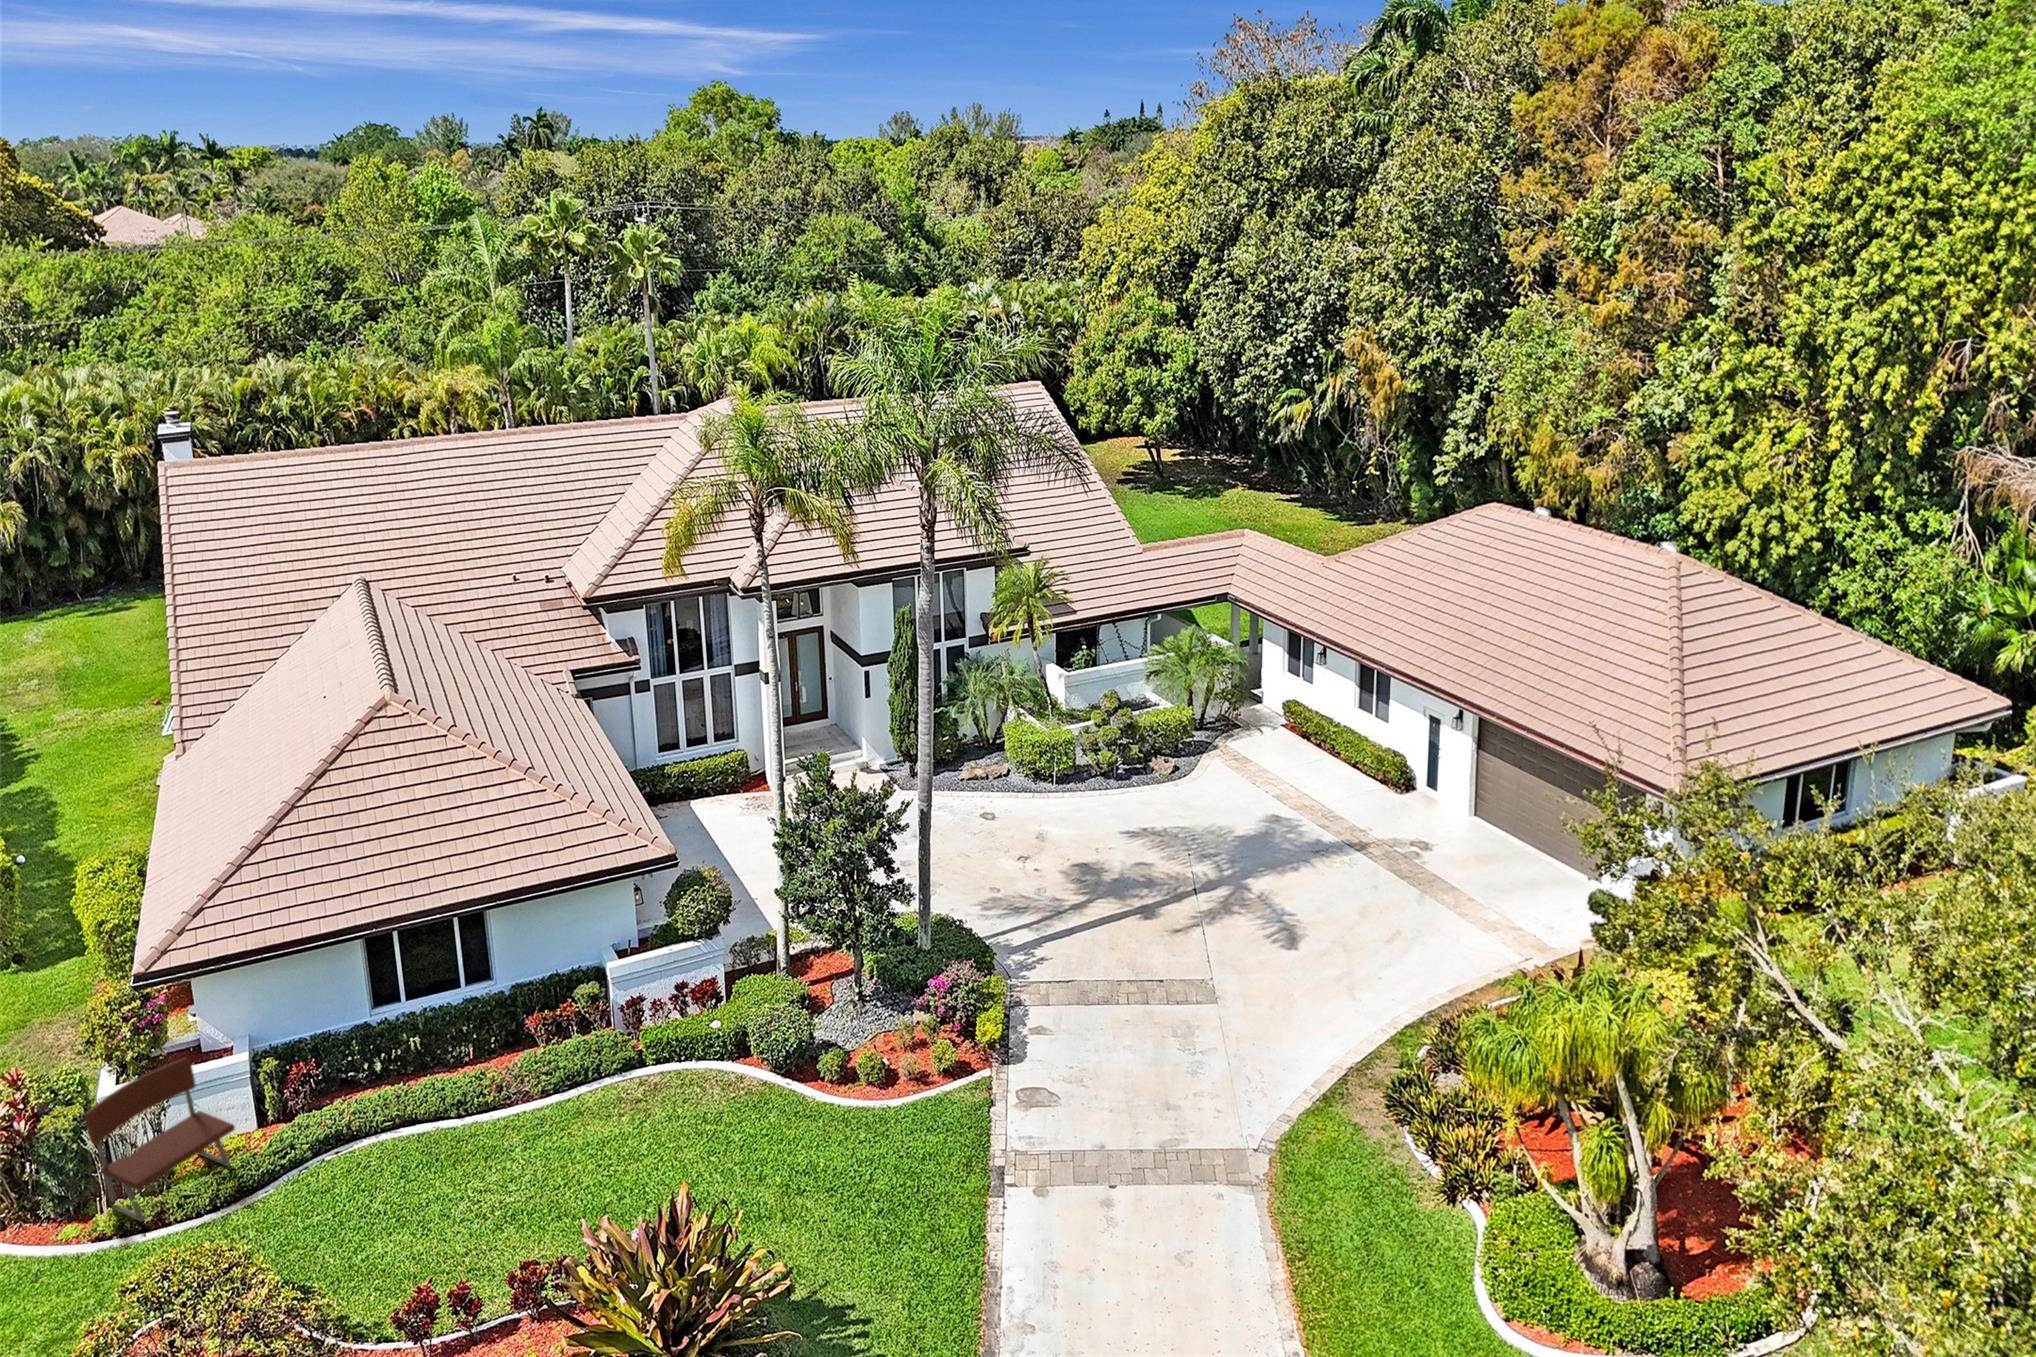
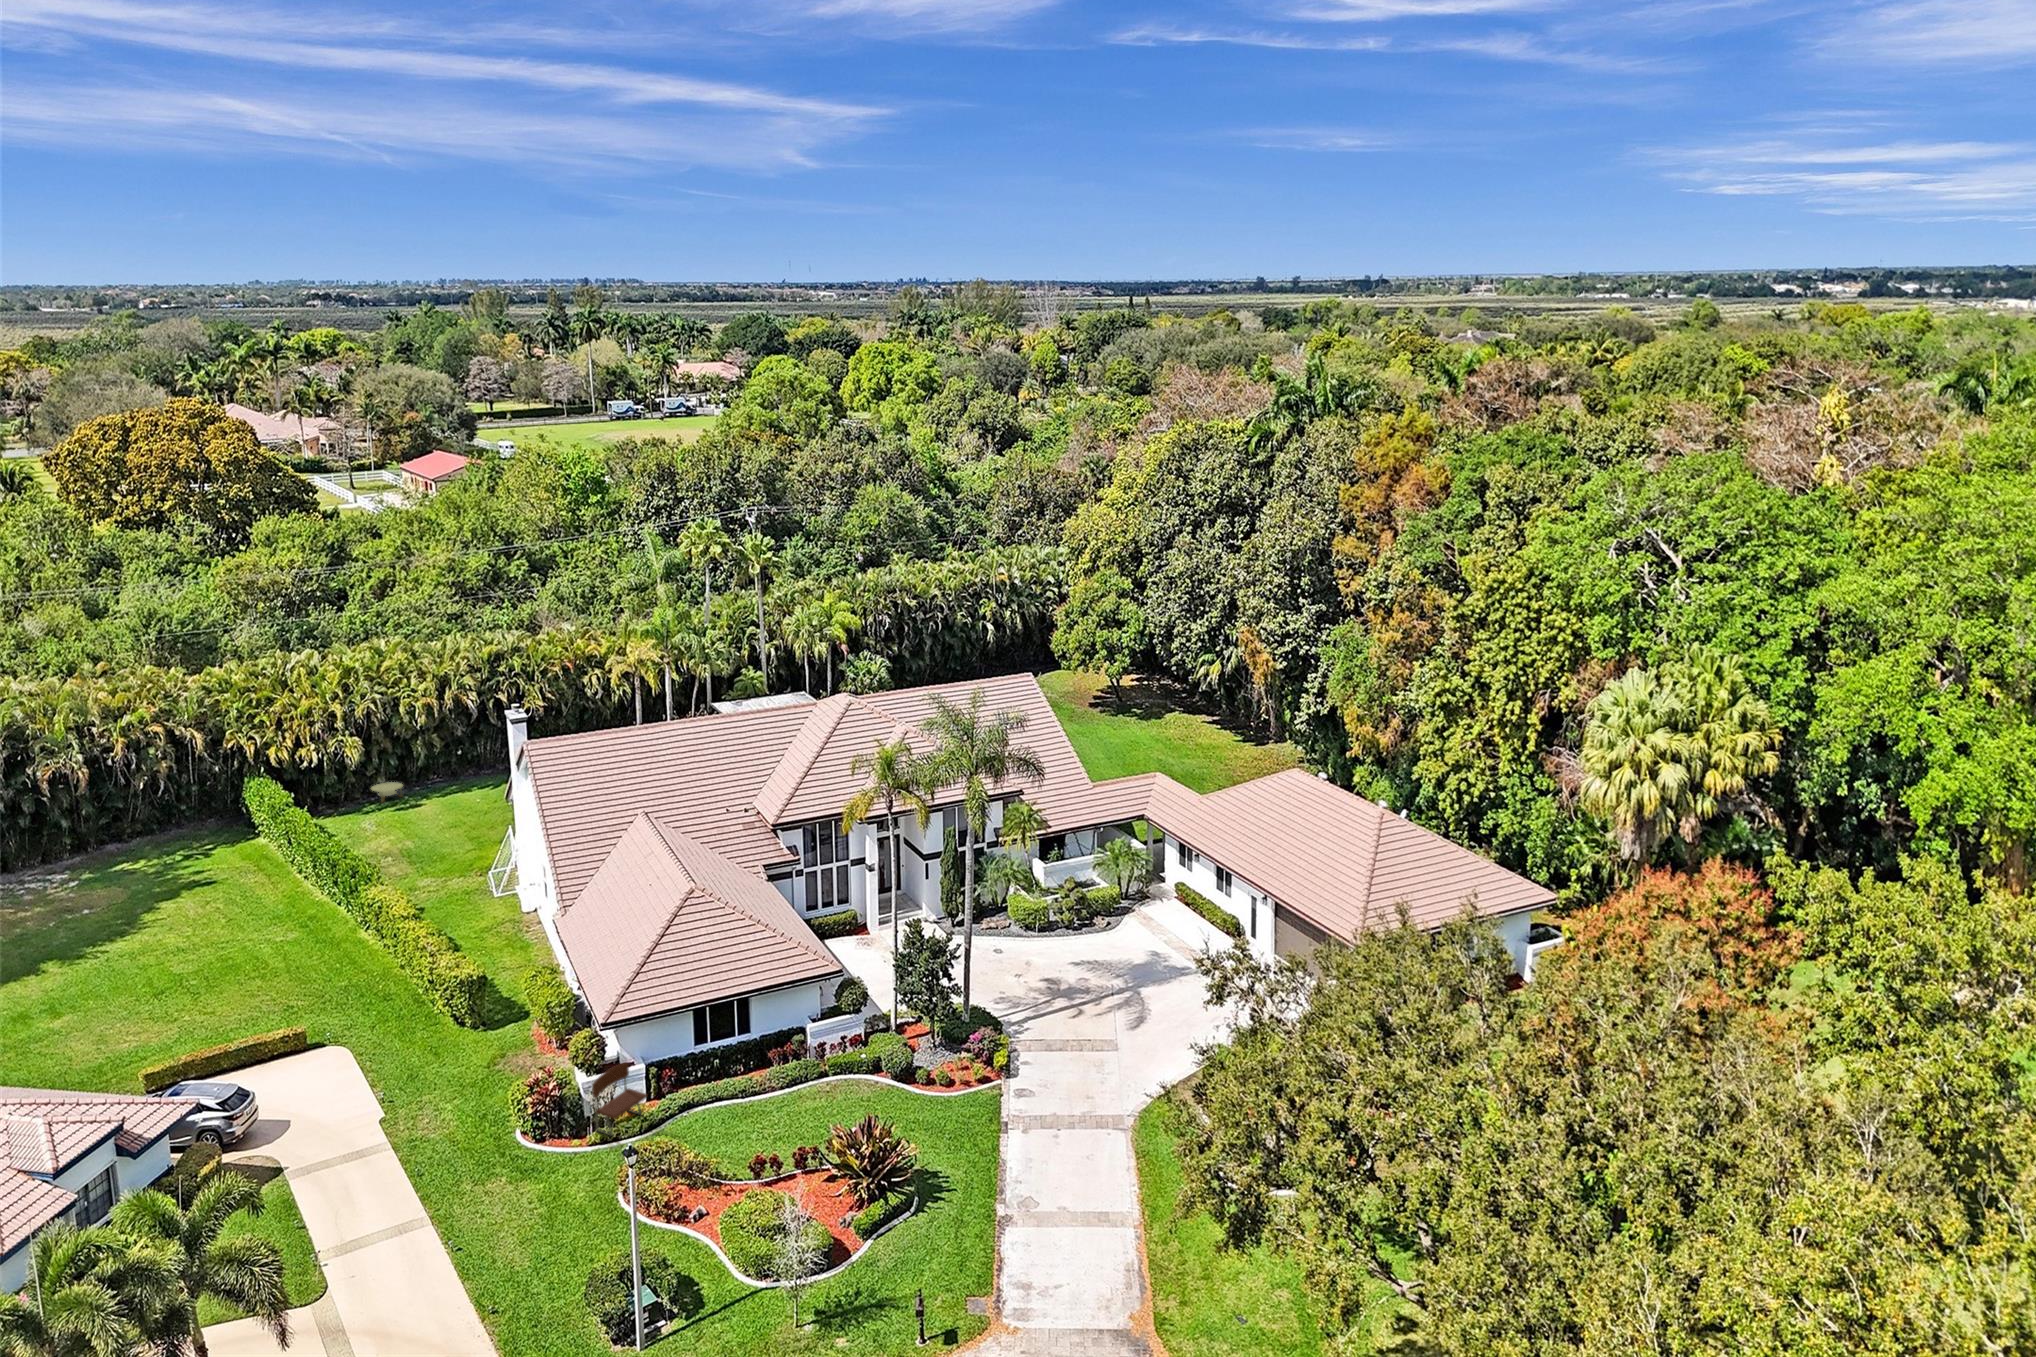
round table: none [34,581,90,610] -> present [371,782,403,802]

